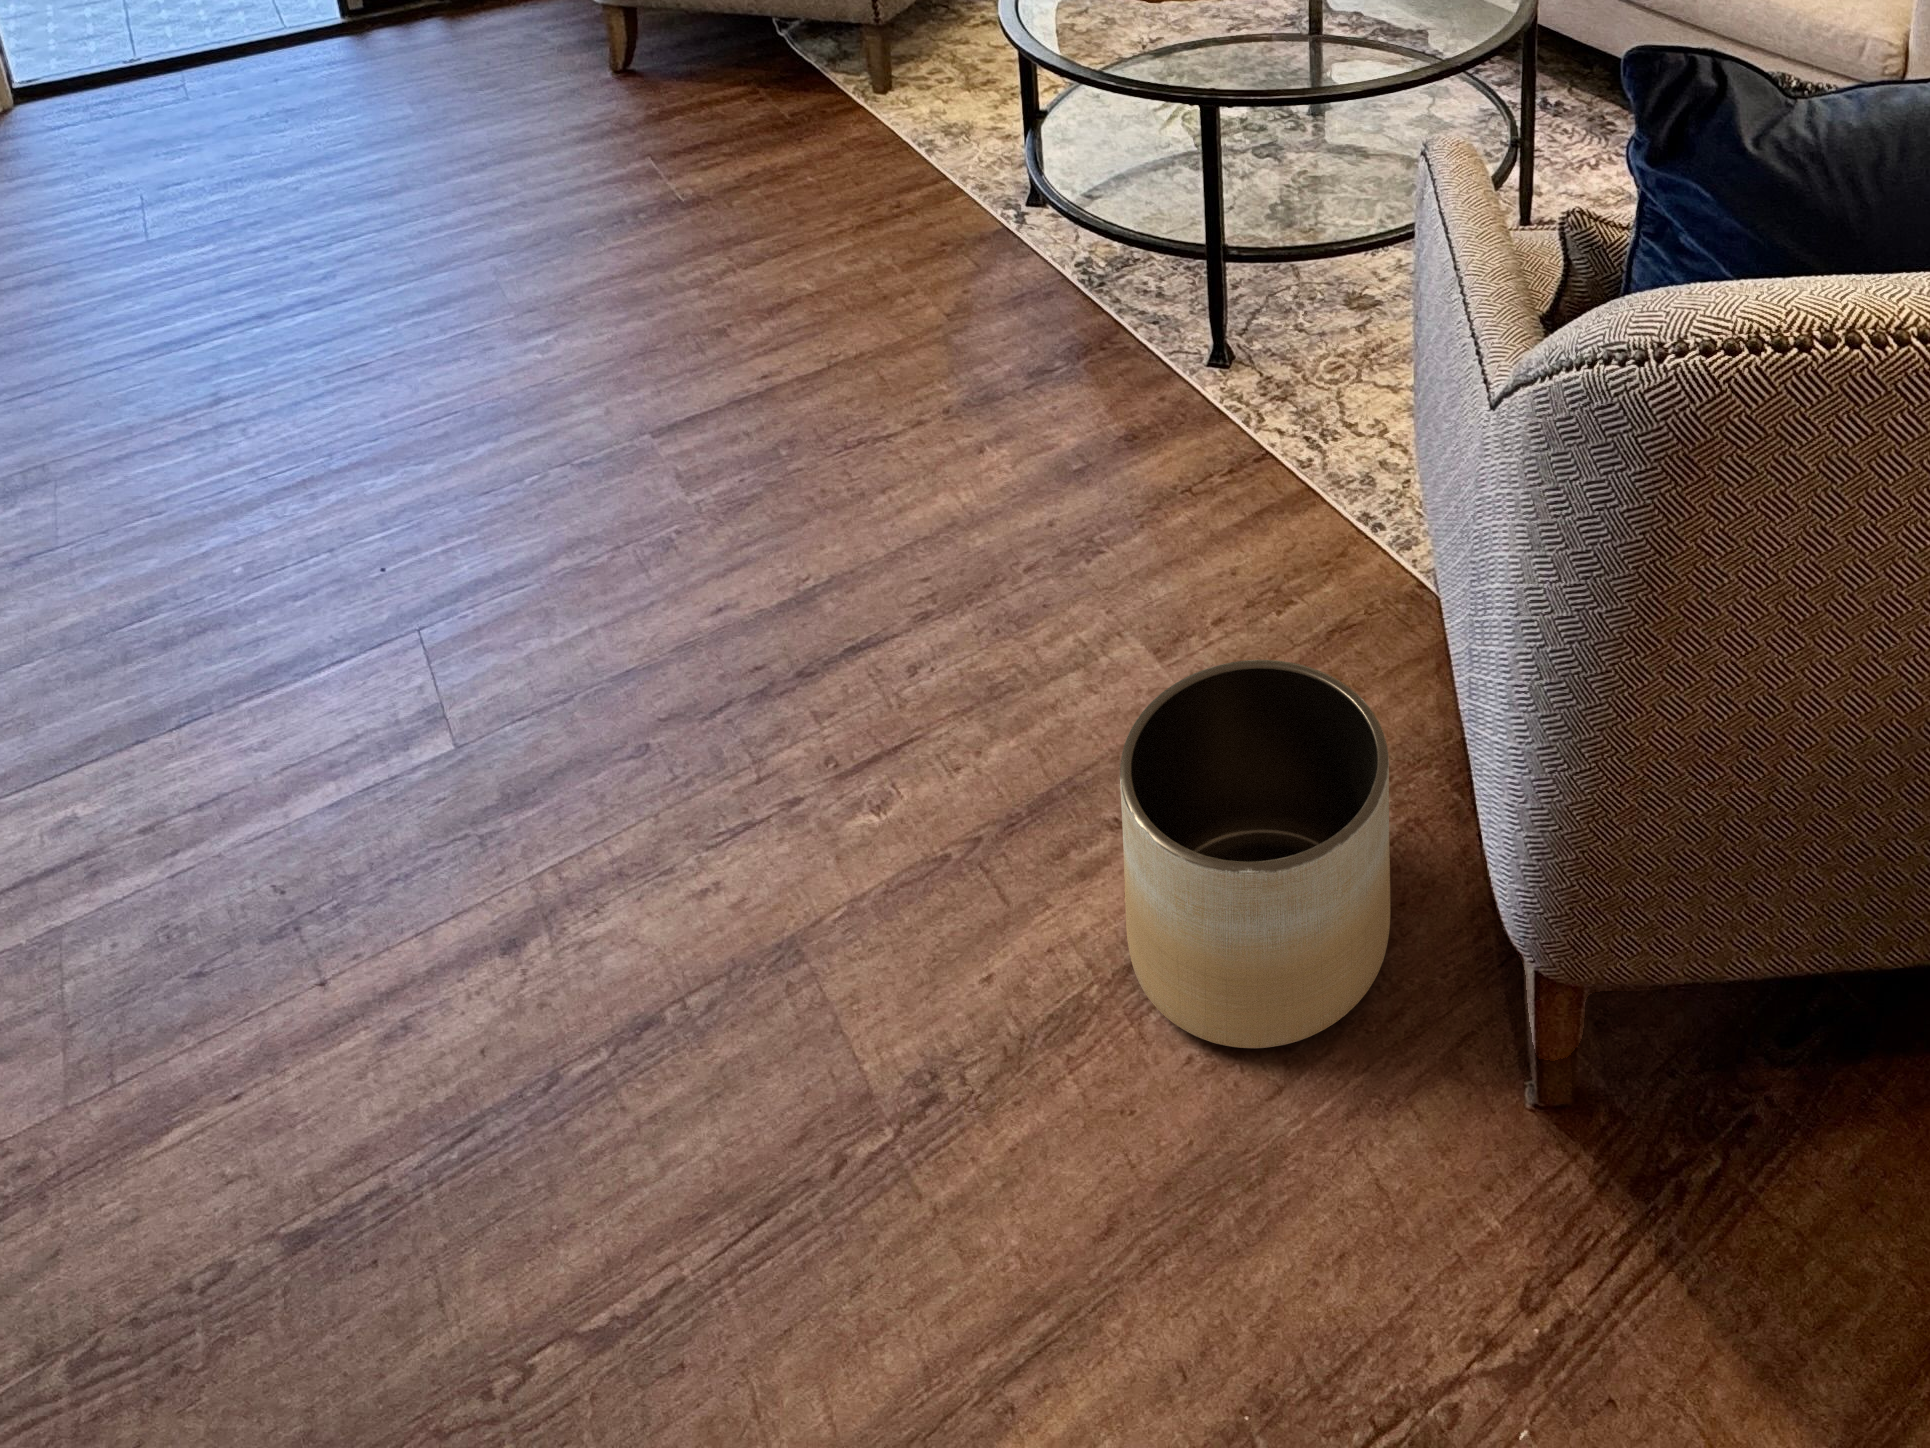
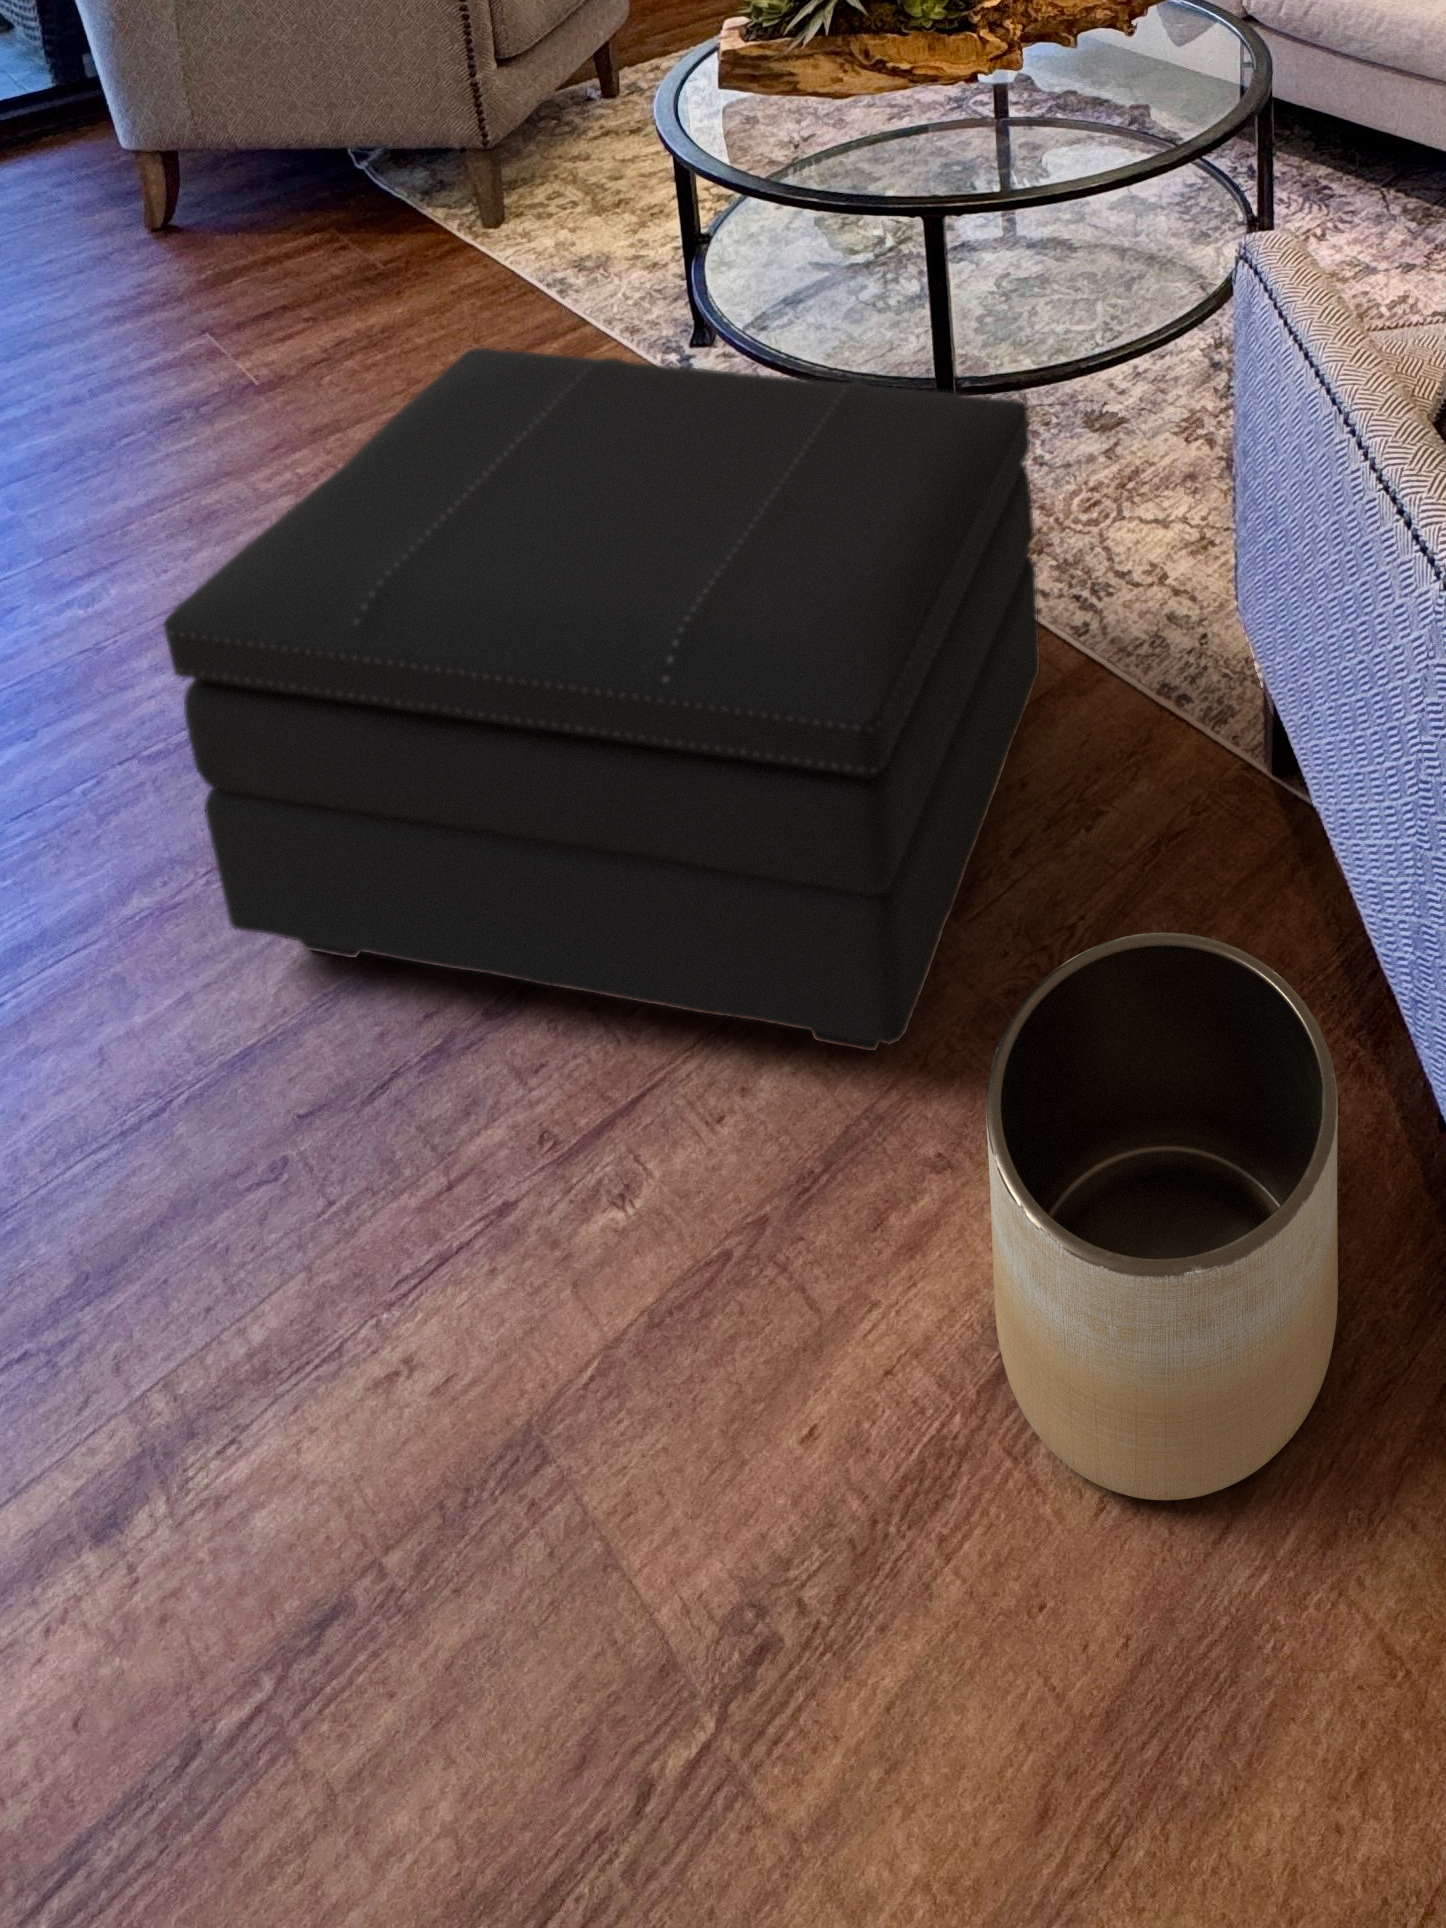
footstool: none [582,178,1257,737] -> present [164,348,1040,1051]

